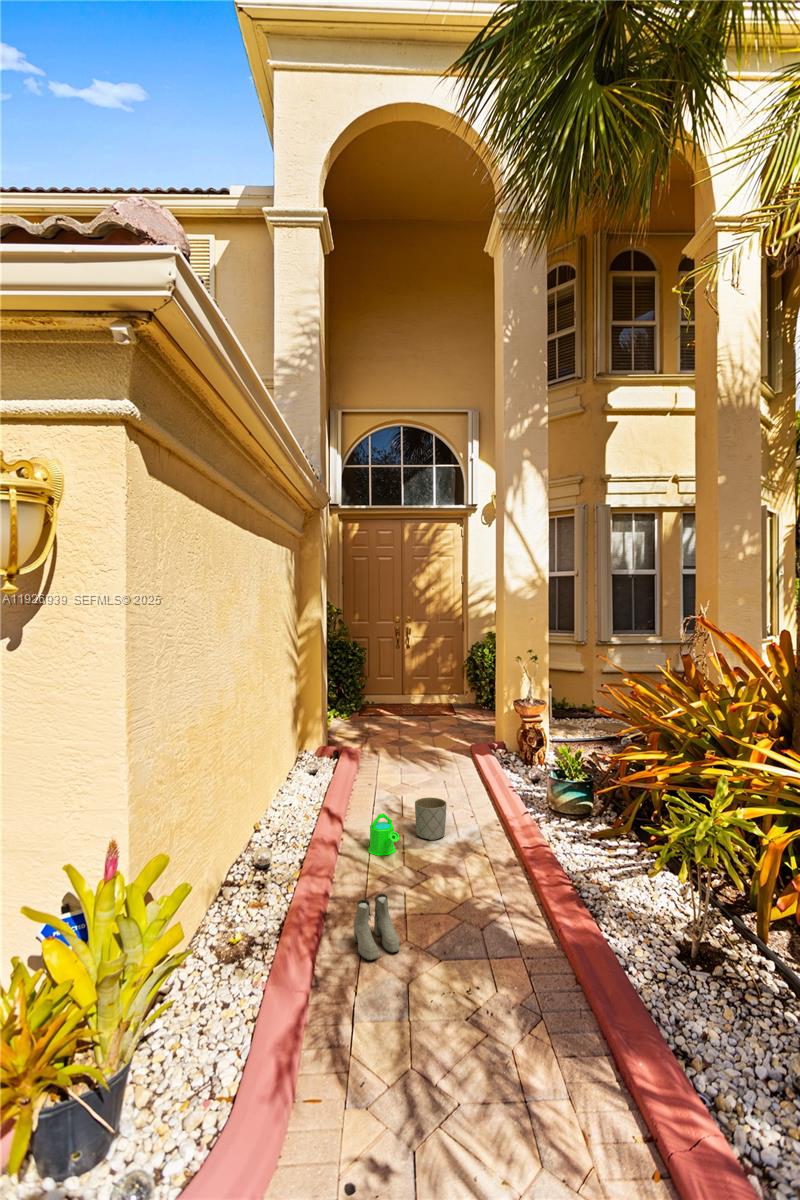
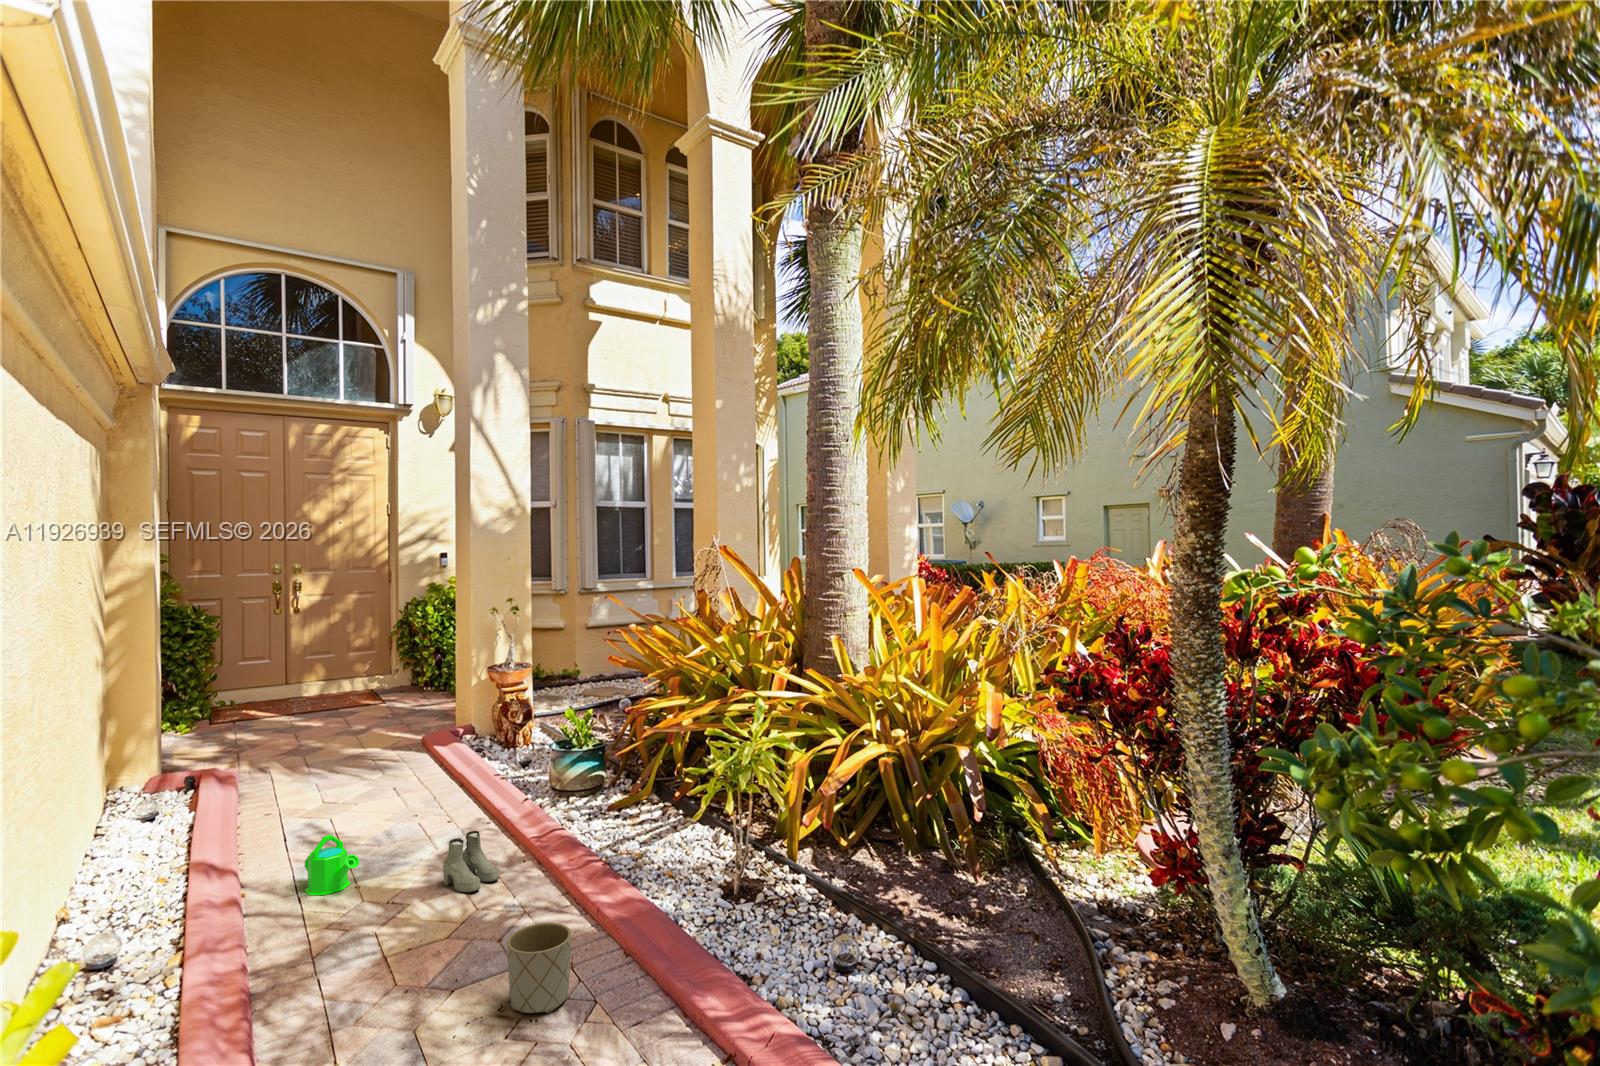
planter: present [415,798,447,841] -> present [507,923,571,1013]
boots: present [353,894,399,960] -> present [443,831,499,892]

